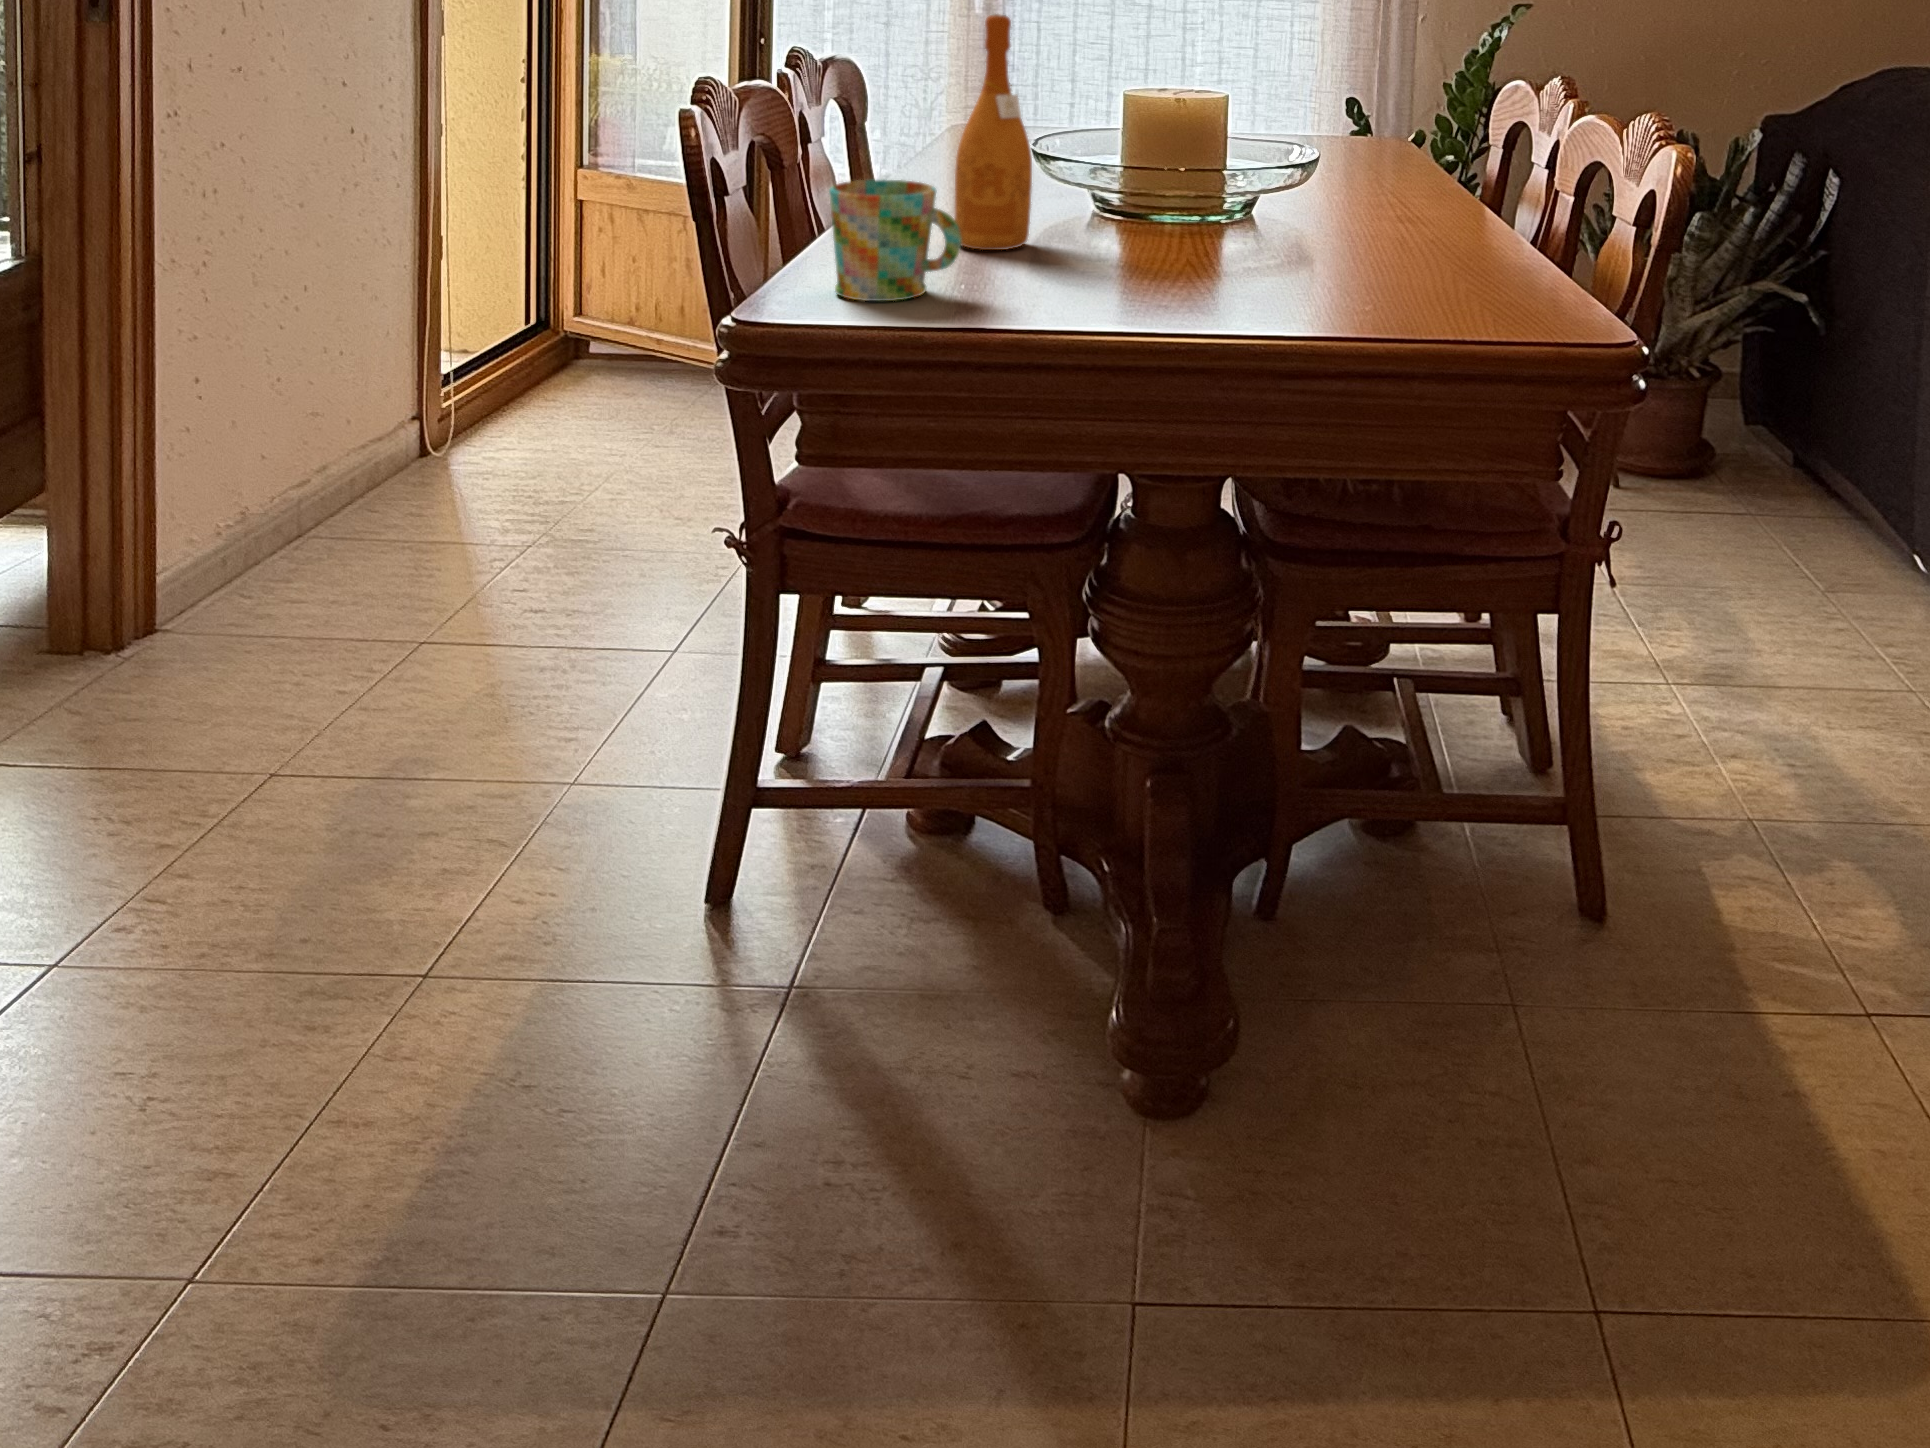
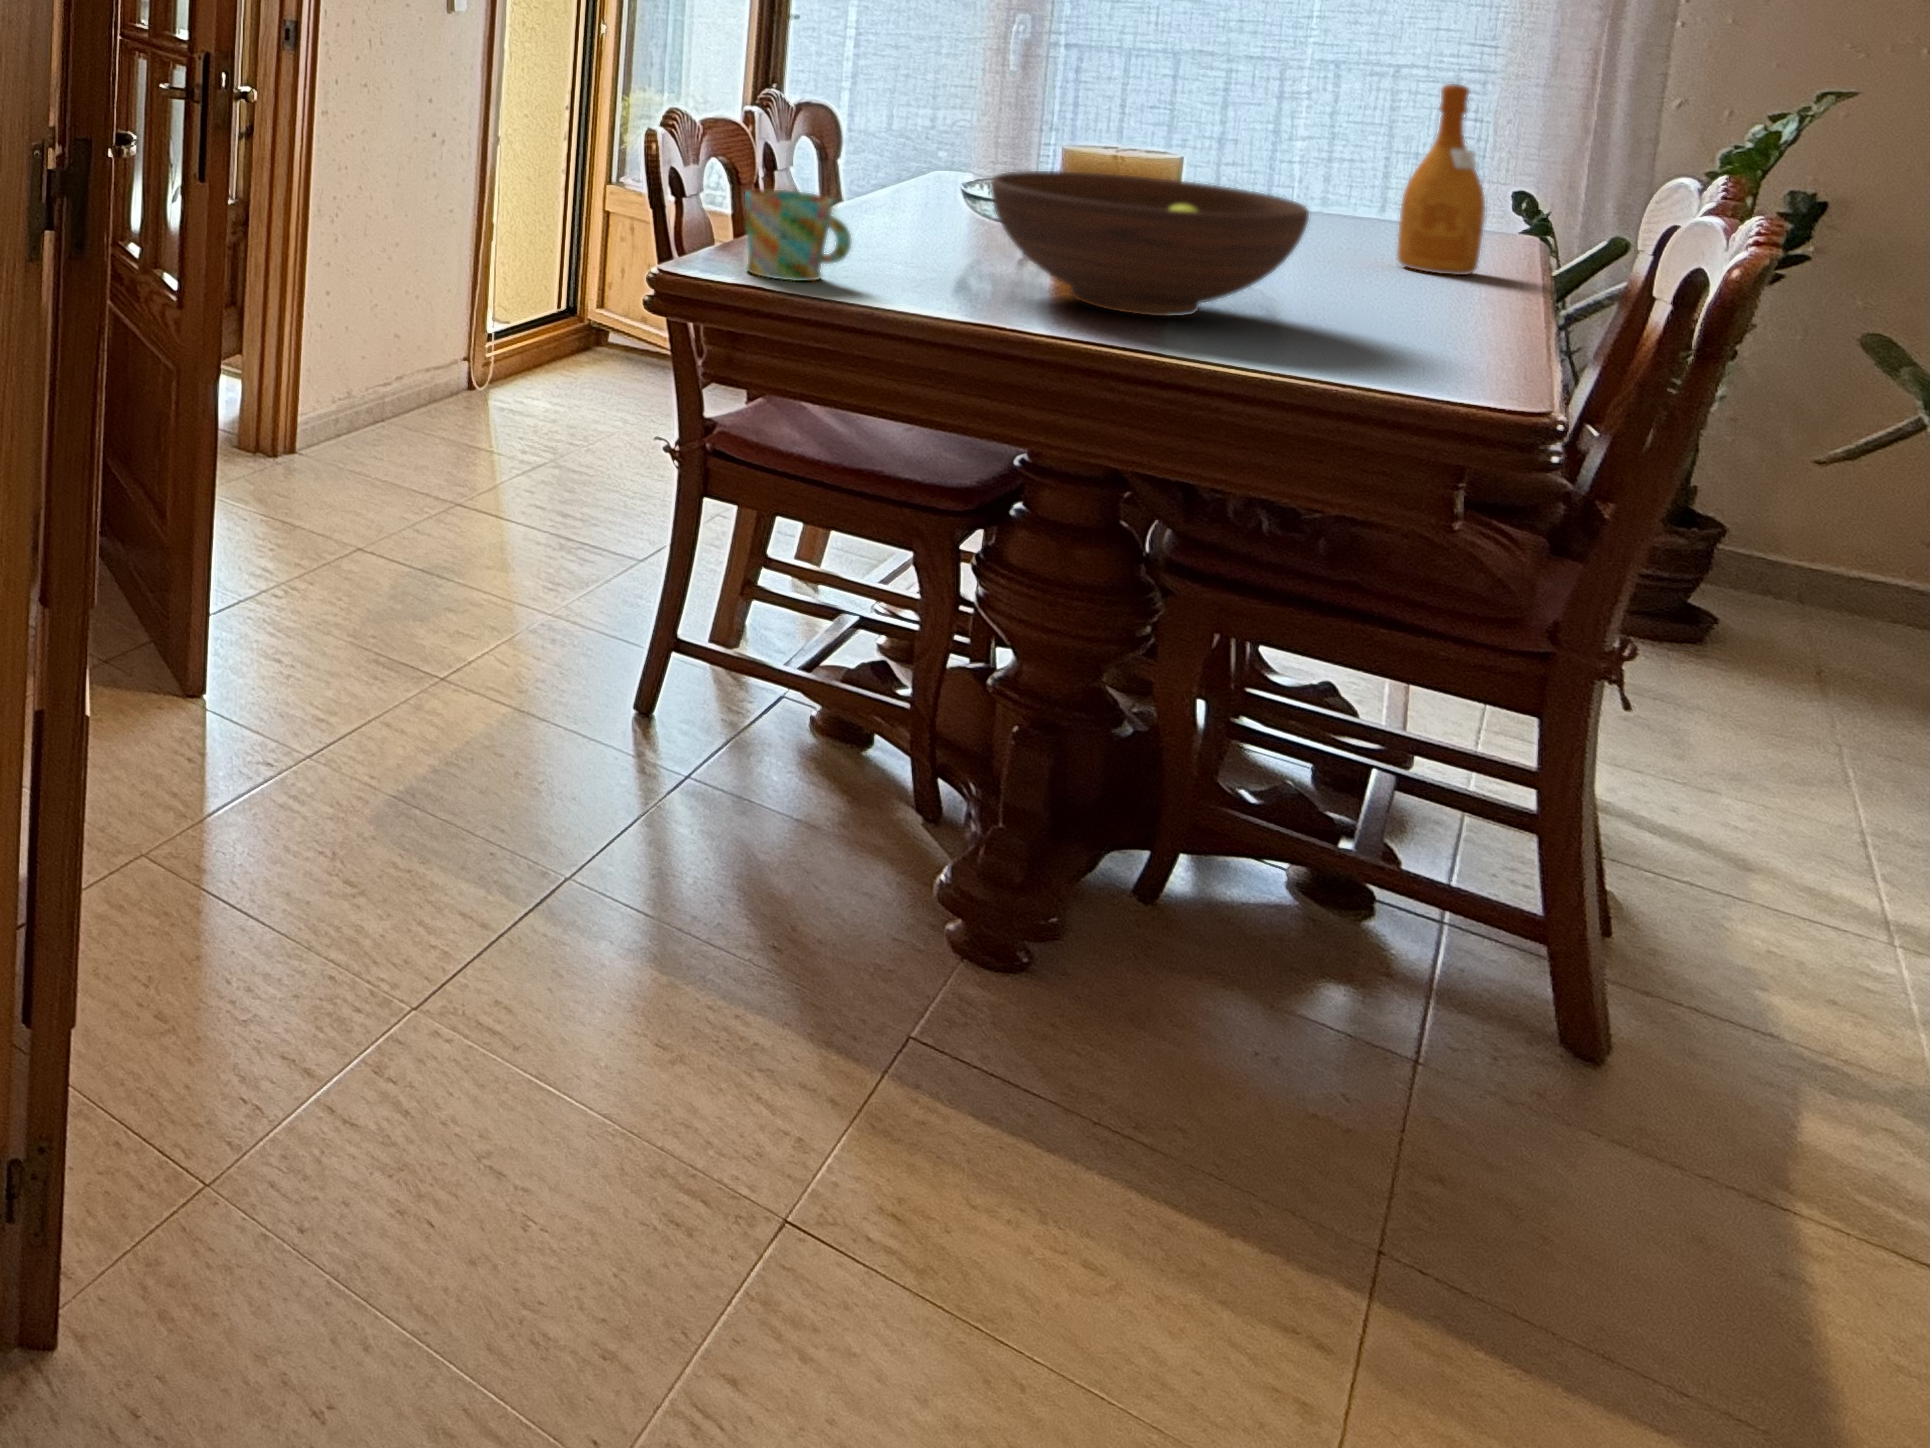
wine bottle: present [955,14,1032,250] -> present [1397,84,1485,275]
fruit bowl: none [1096,123,1386,282] -> present [991,171,1309,316]

